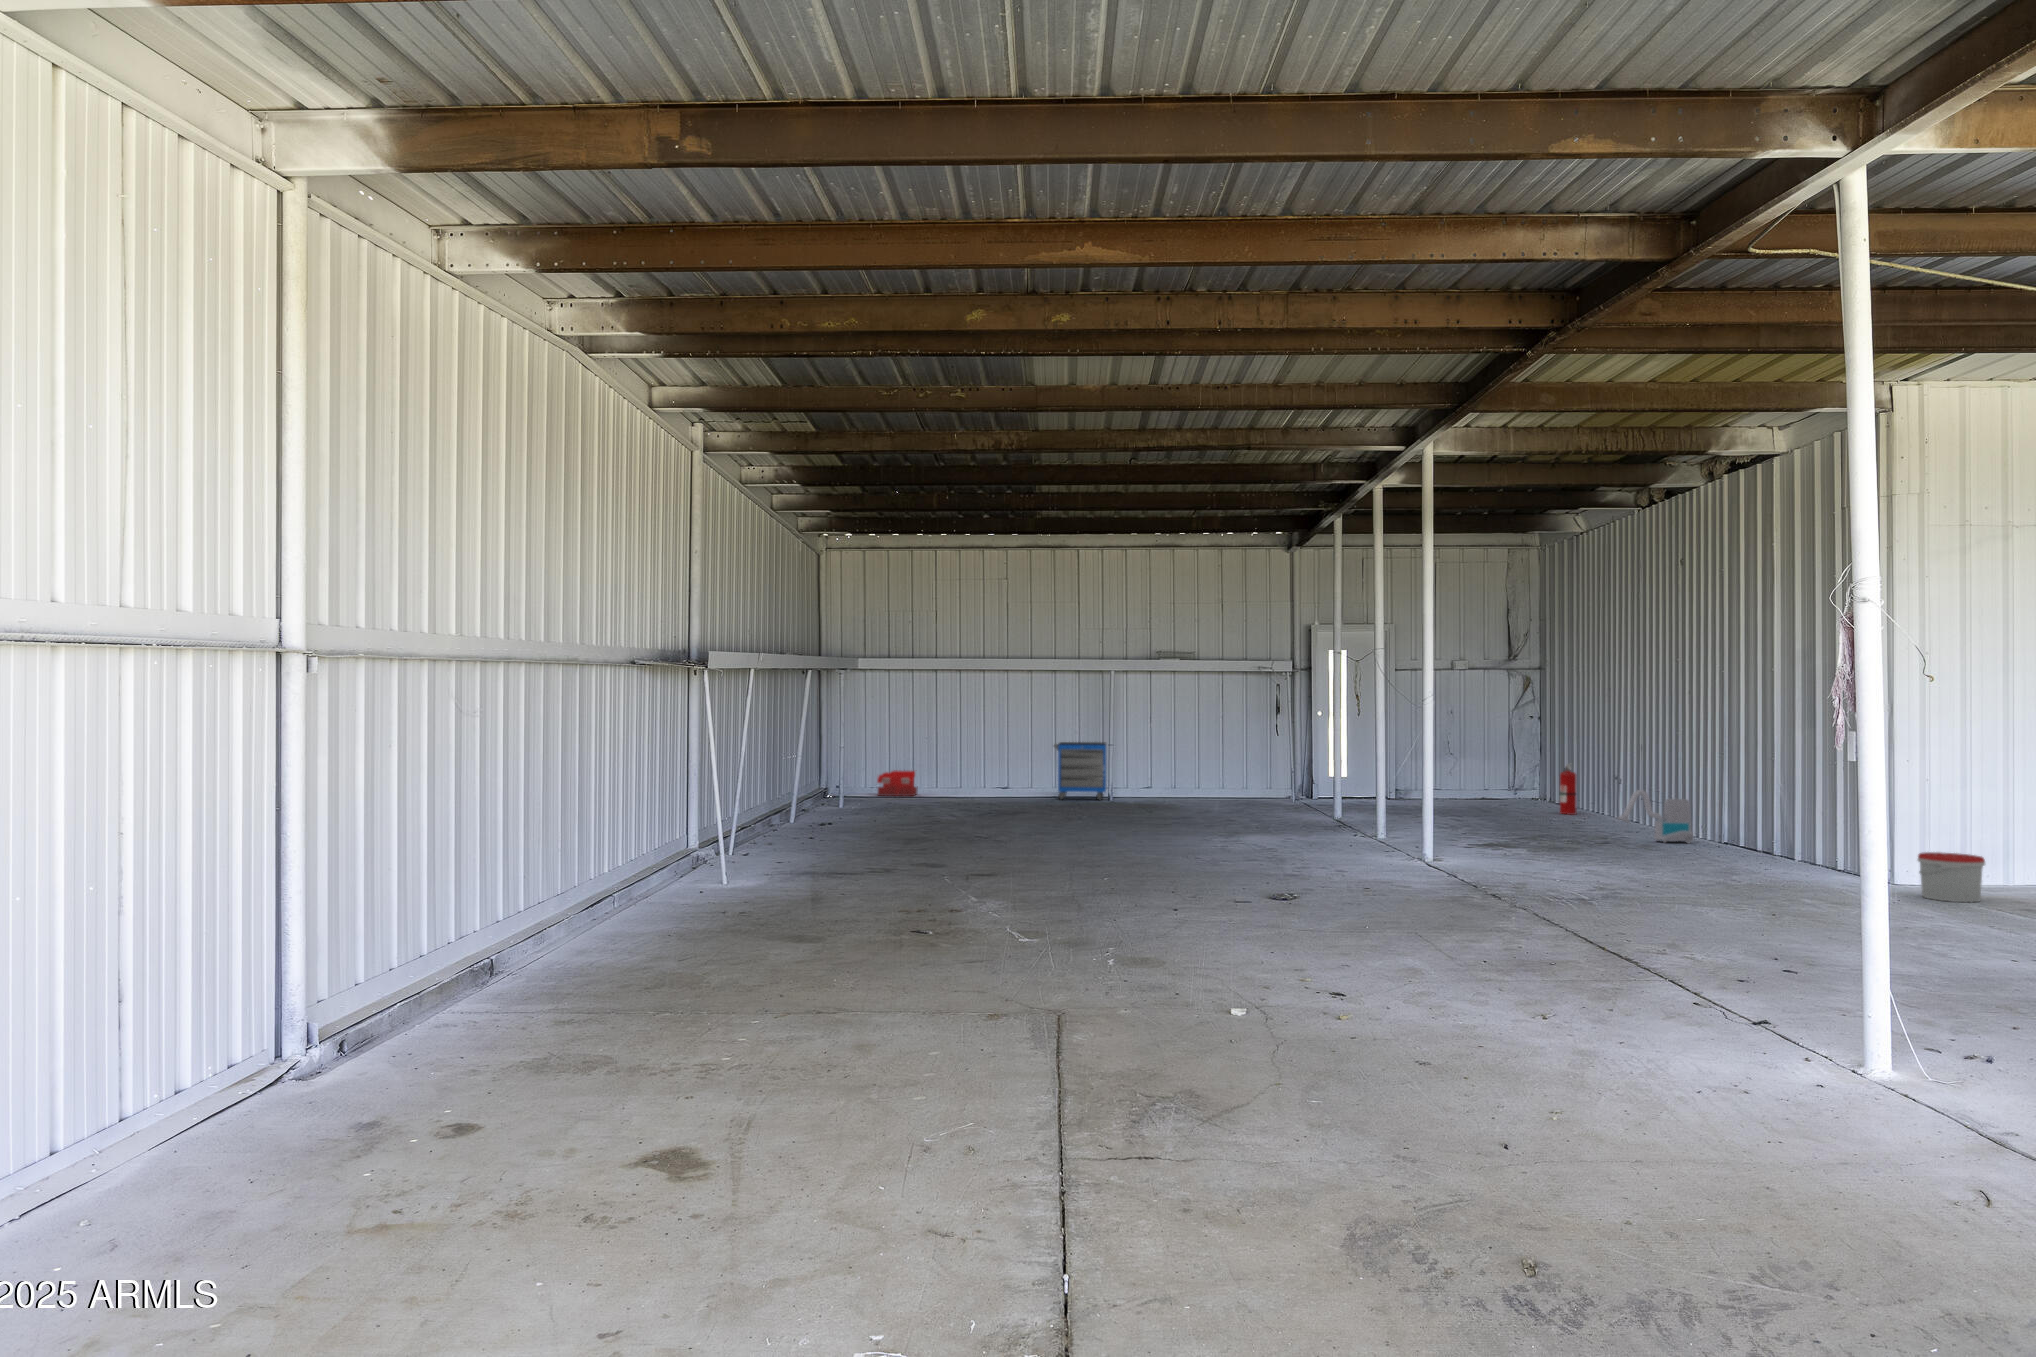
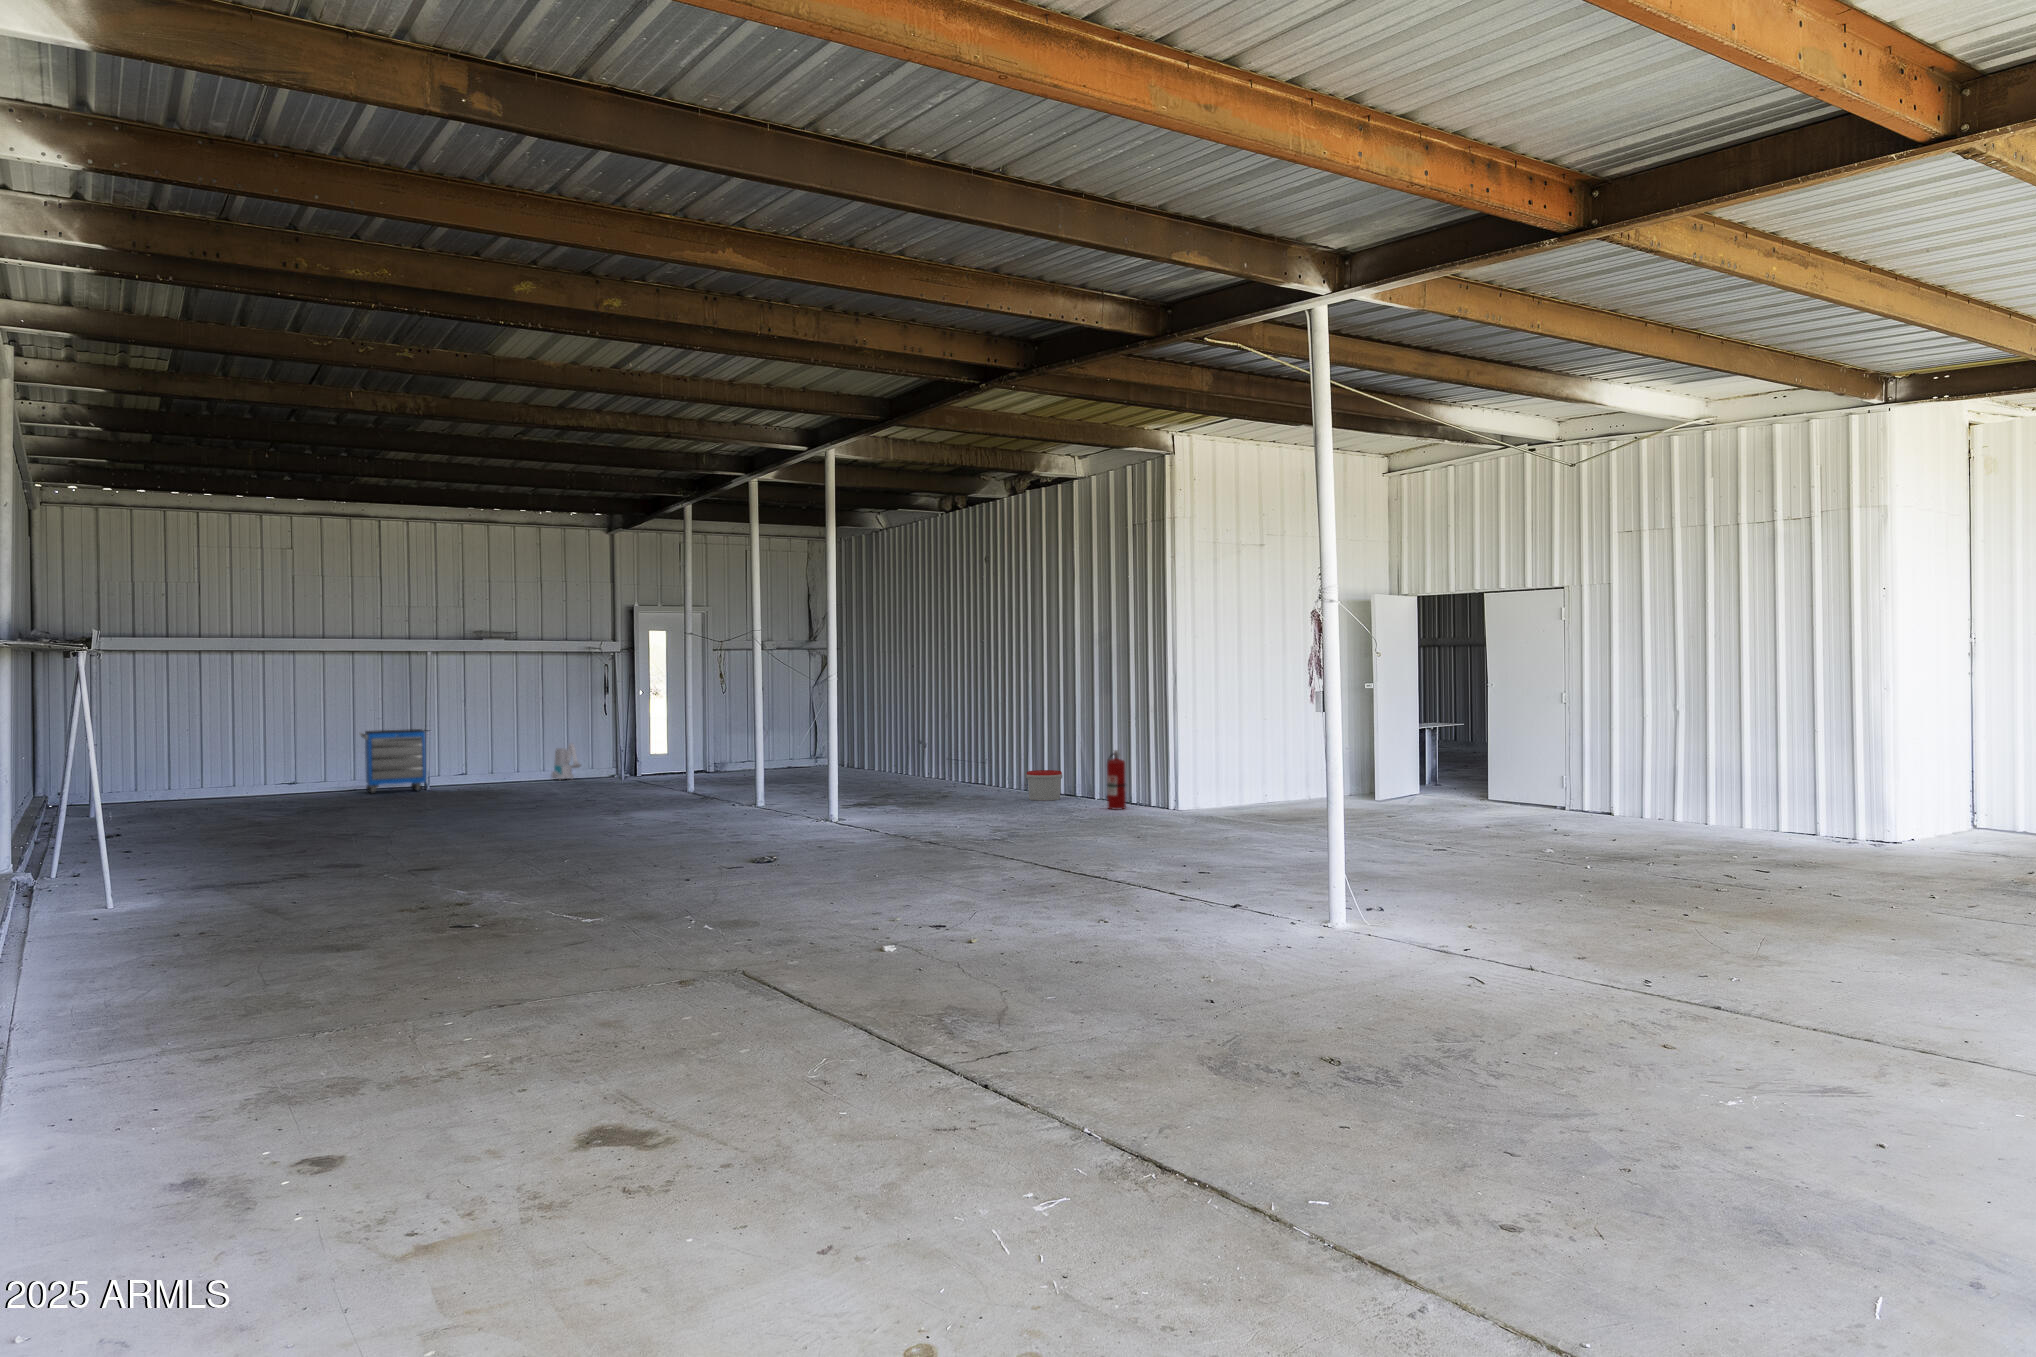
fire extinguisher: present [1560,764,1577,815] -> present [1106,750,1126,810]
toolbox: present [877,770,918,796] -> none [119,767,173,805]
vacuum cleaner: present [1618,790,1693,843] -> present [552,743,581,779]
bucket: present [1918,852,1985,902] -> present [1026,770,1062,801]

